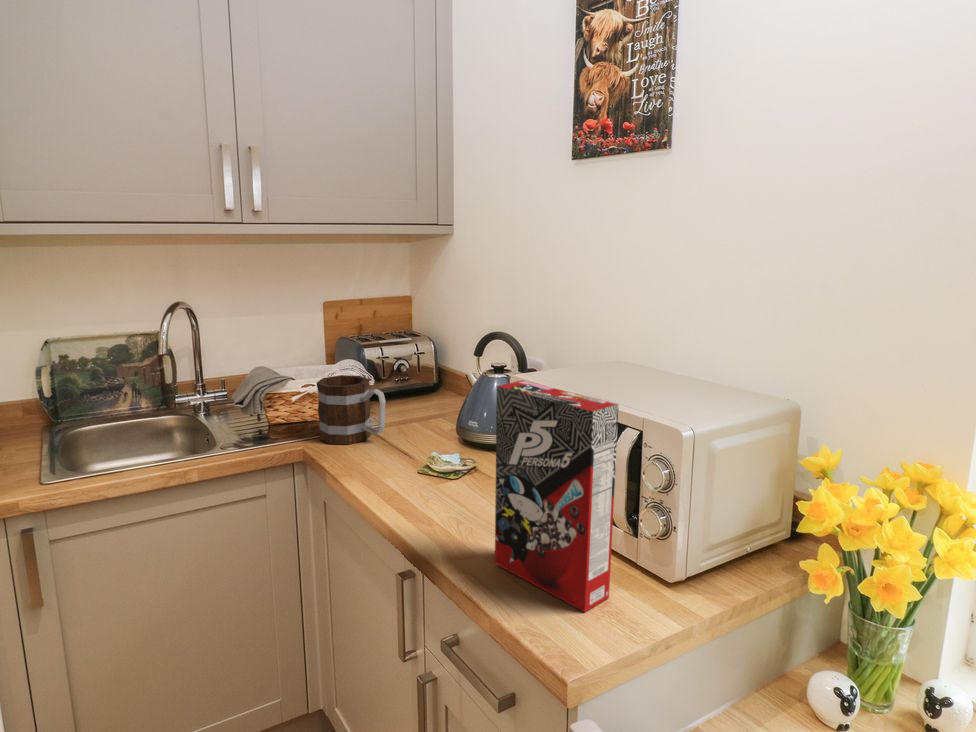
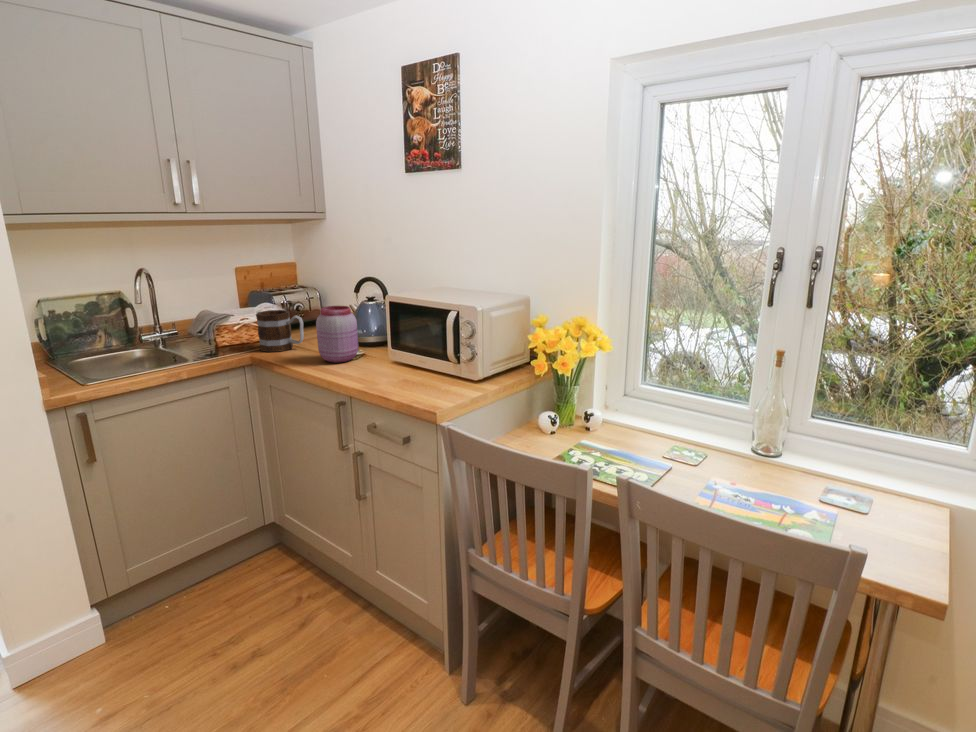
cereal box: present [495,381,619,612] -> none [387,291,450,394]
jar: none [392,383,461,483] -> present [316,306,358,363]

